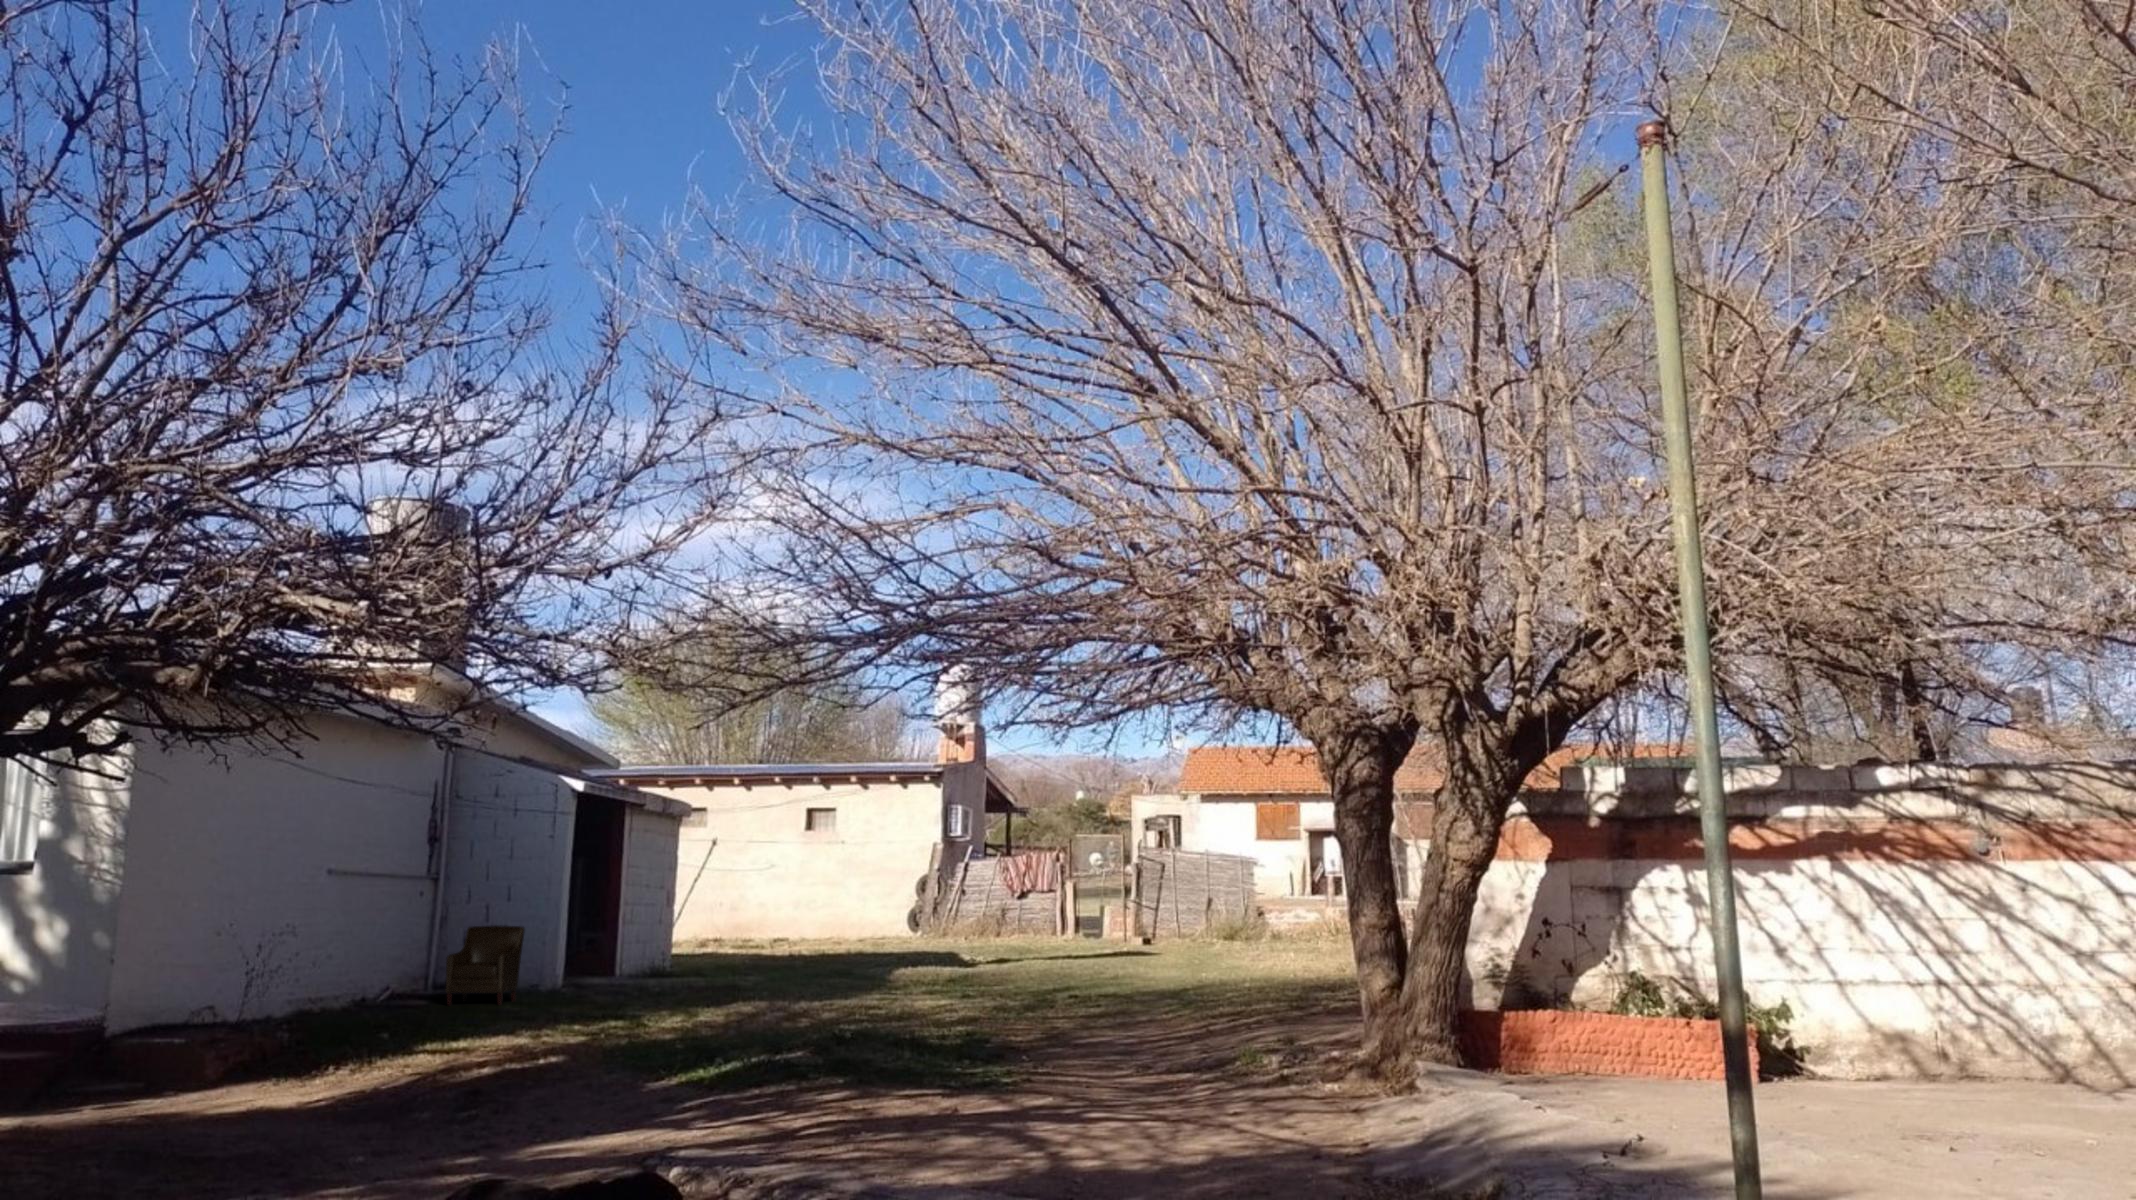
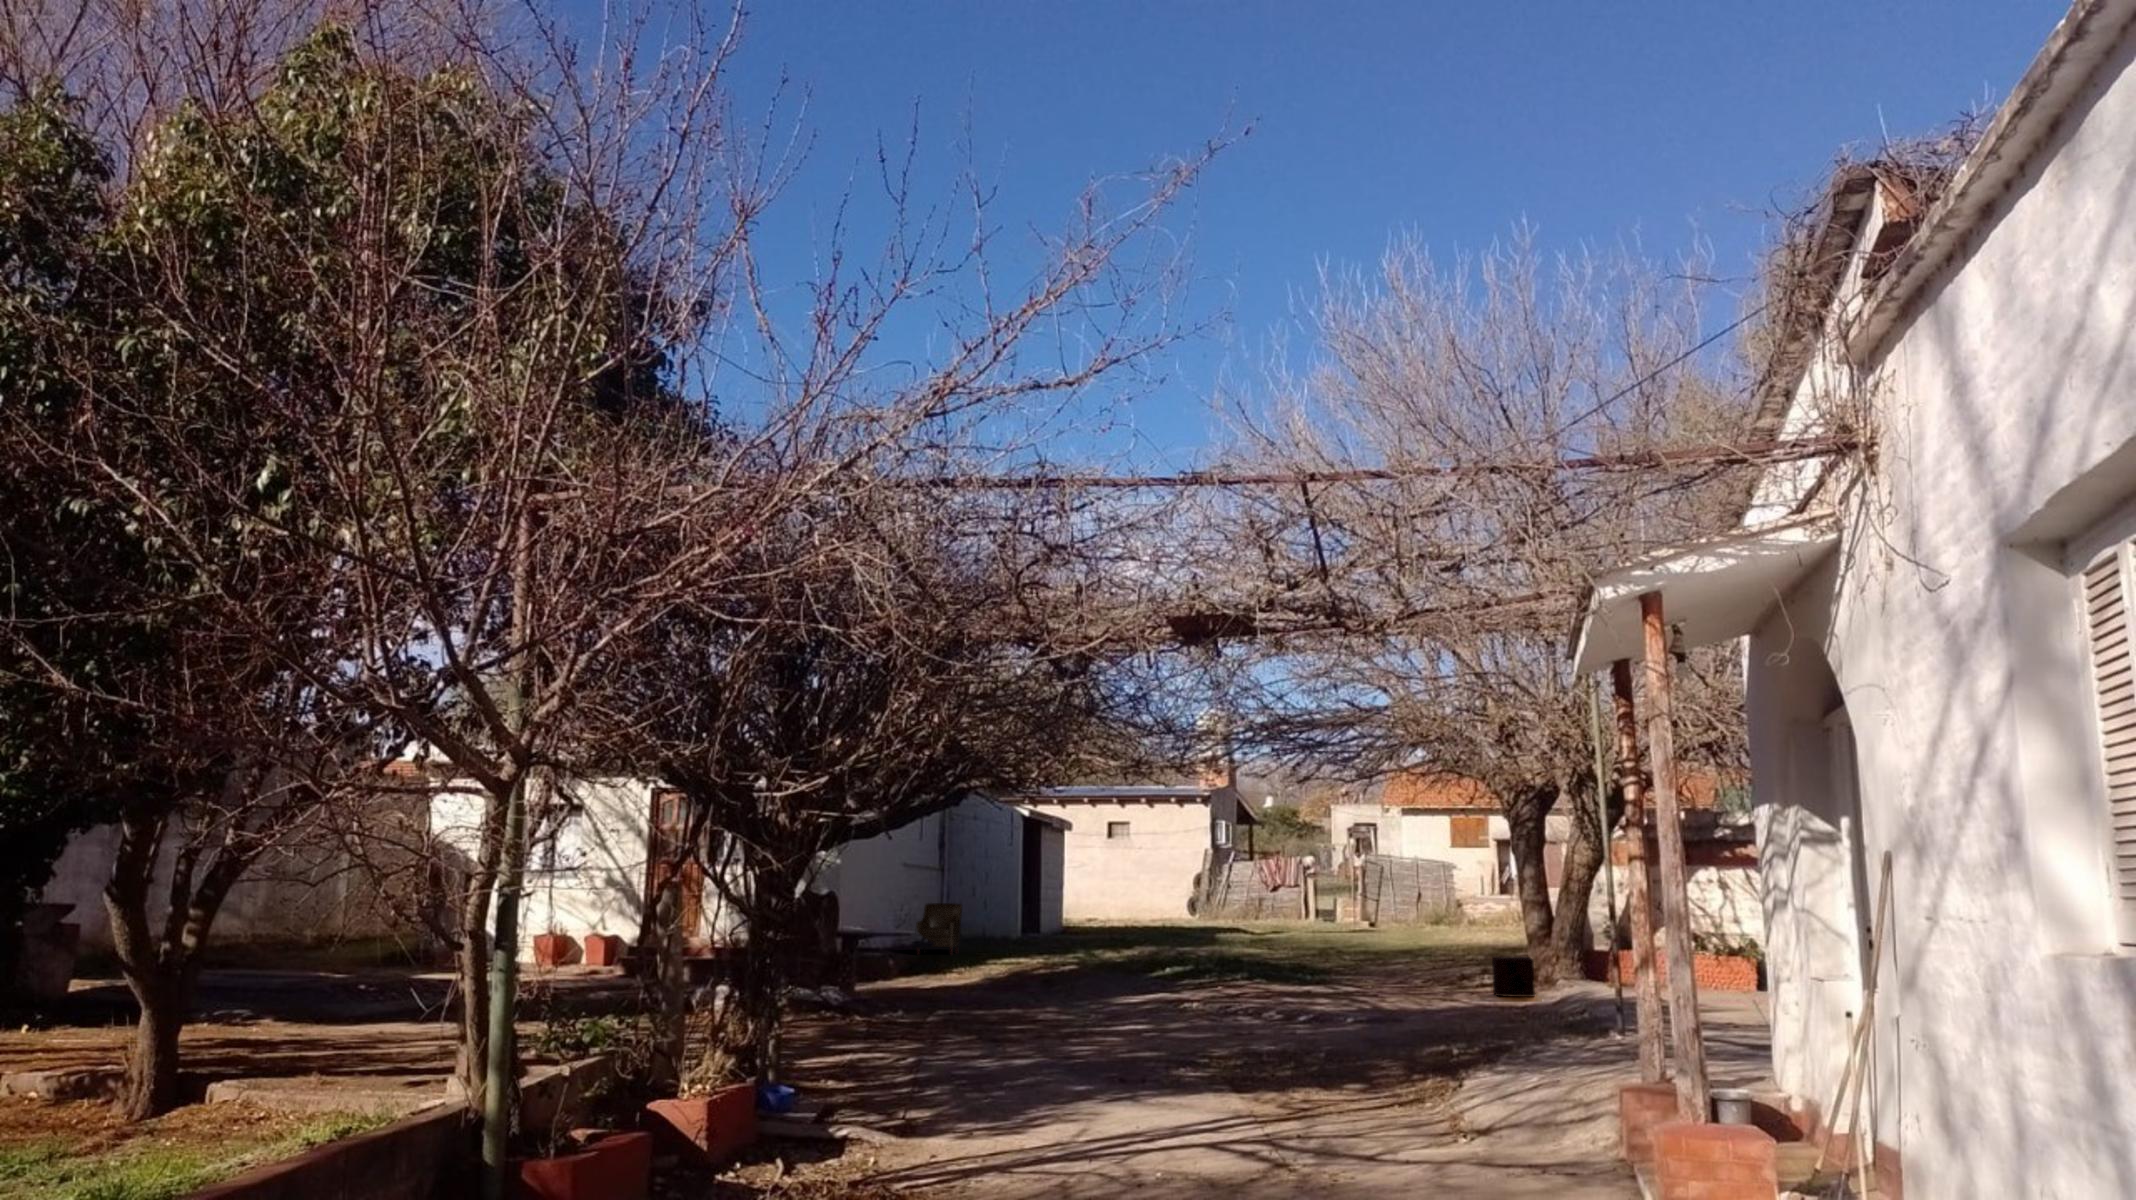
storage box: none [1301,1023,1373,1095] -> present [1492,957,1535,997]

